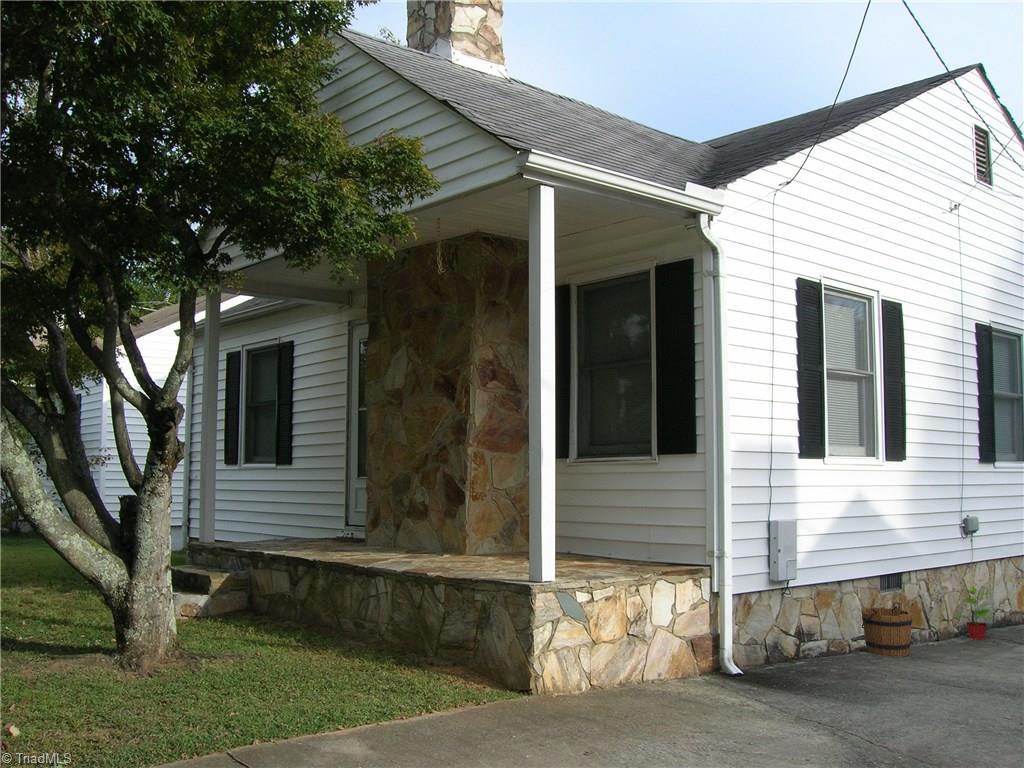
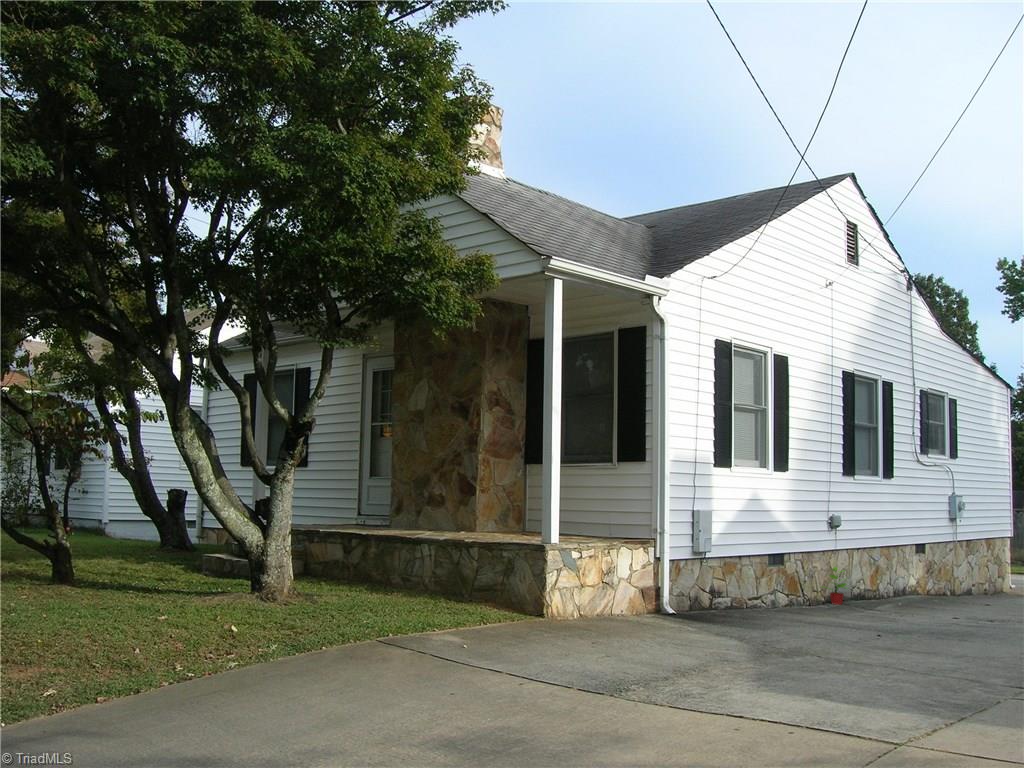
bucket: present [862,601,912,657] -> none [755,572,790,610]

